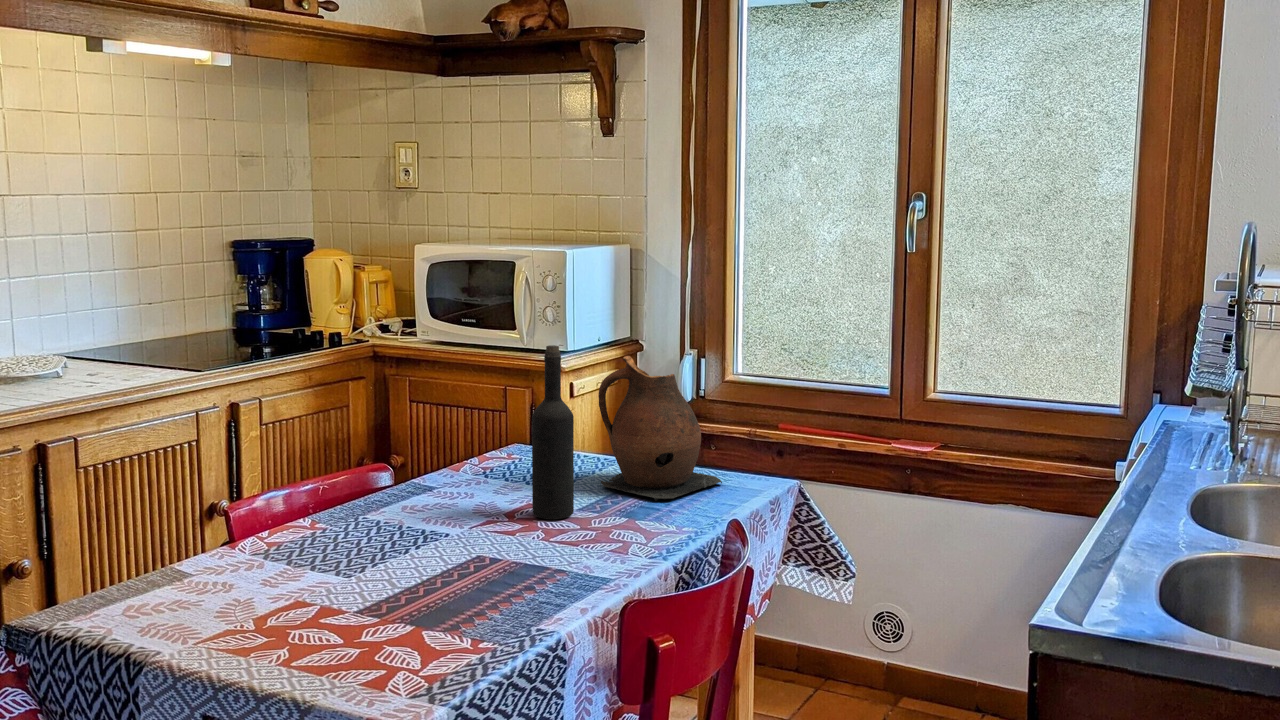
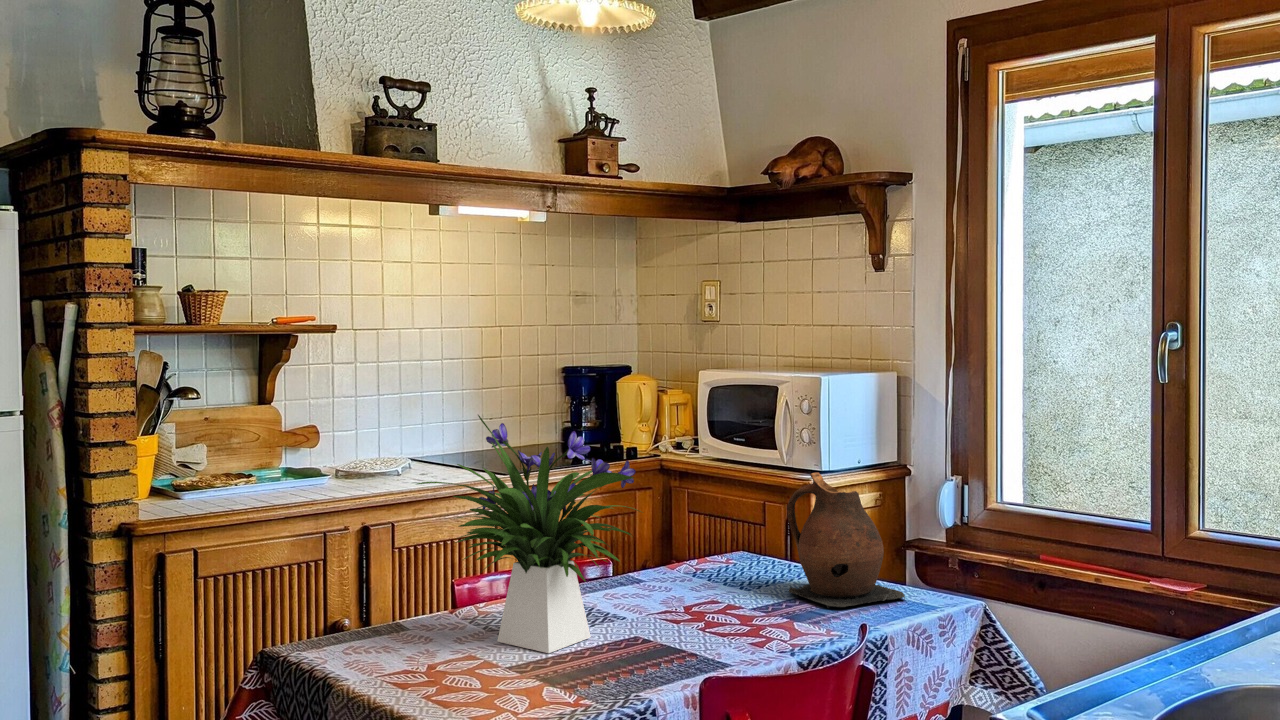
flower arrangement: none [214,304,496,588] -> present [417,415,641,653]
wine bottle: present [532,345,574,519] -> none [707,458,744,615]

